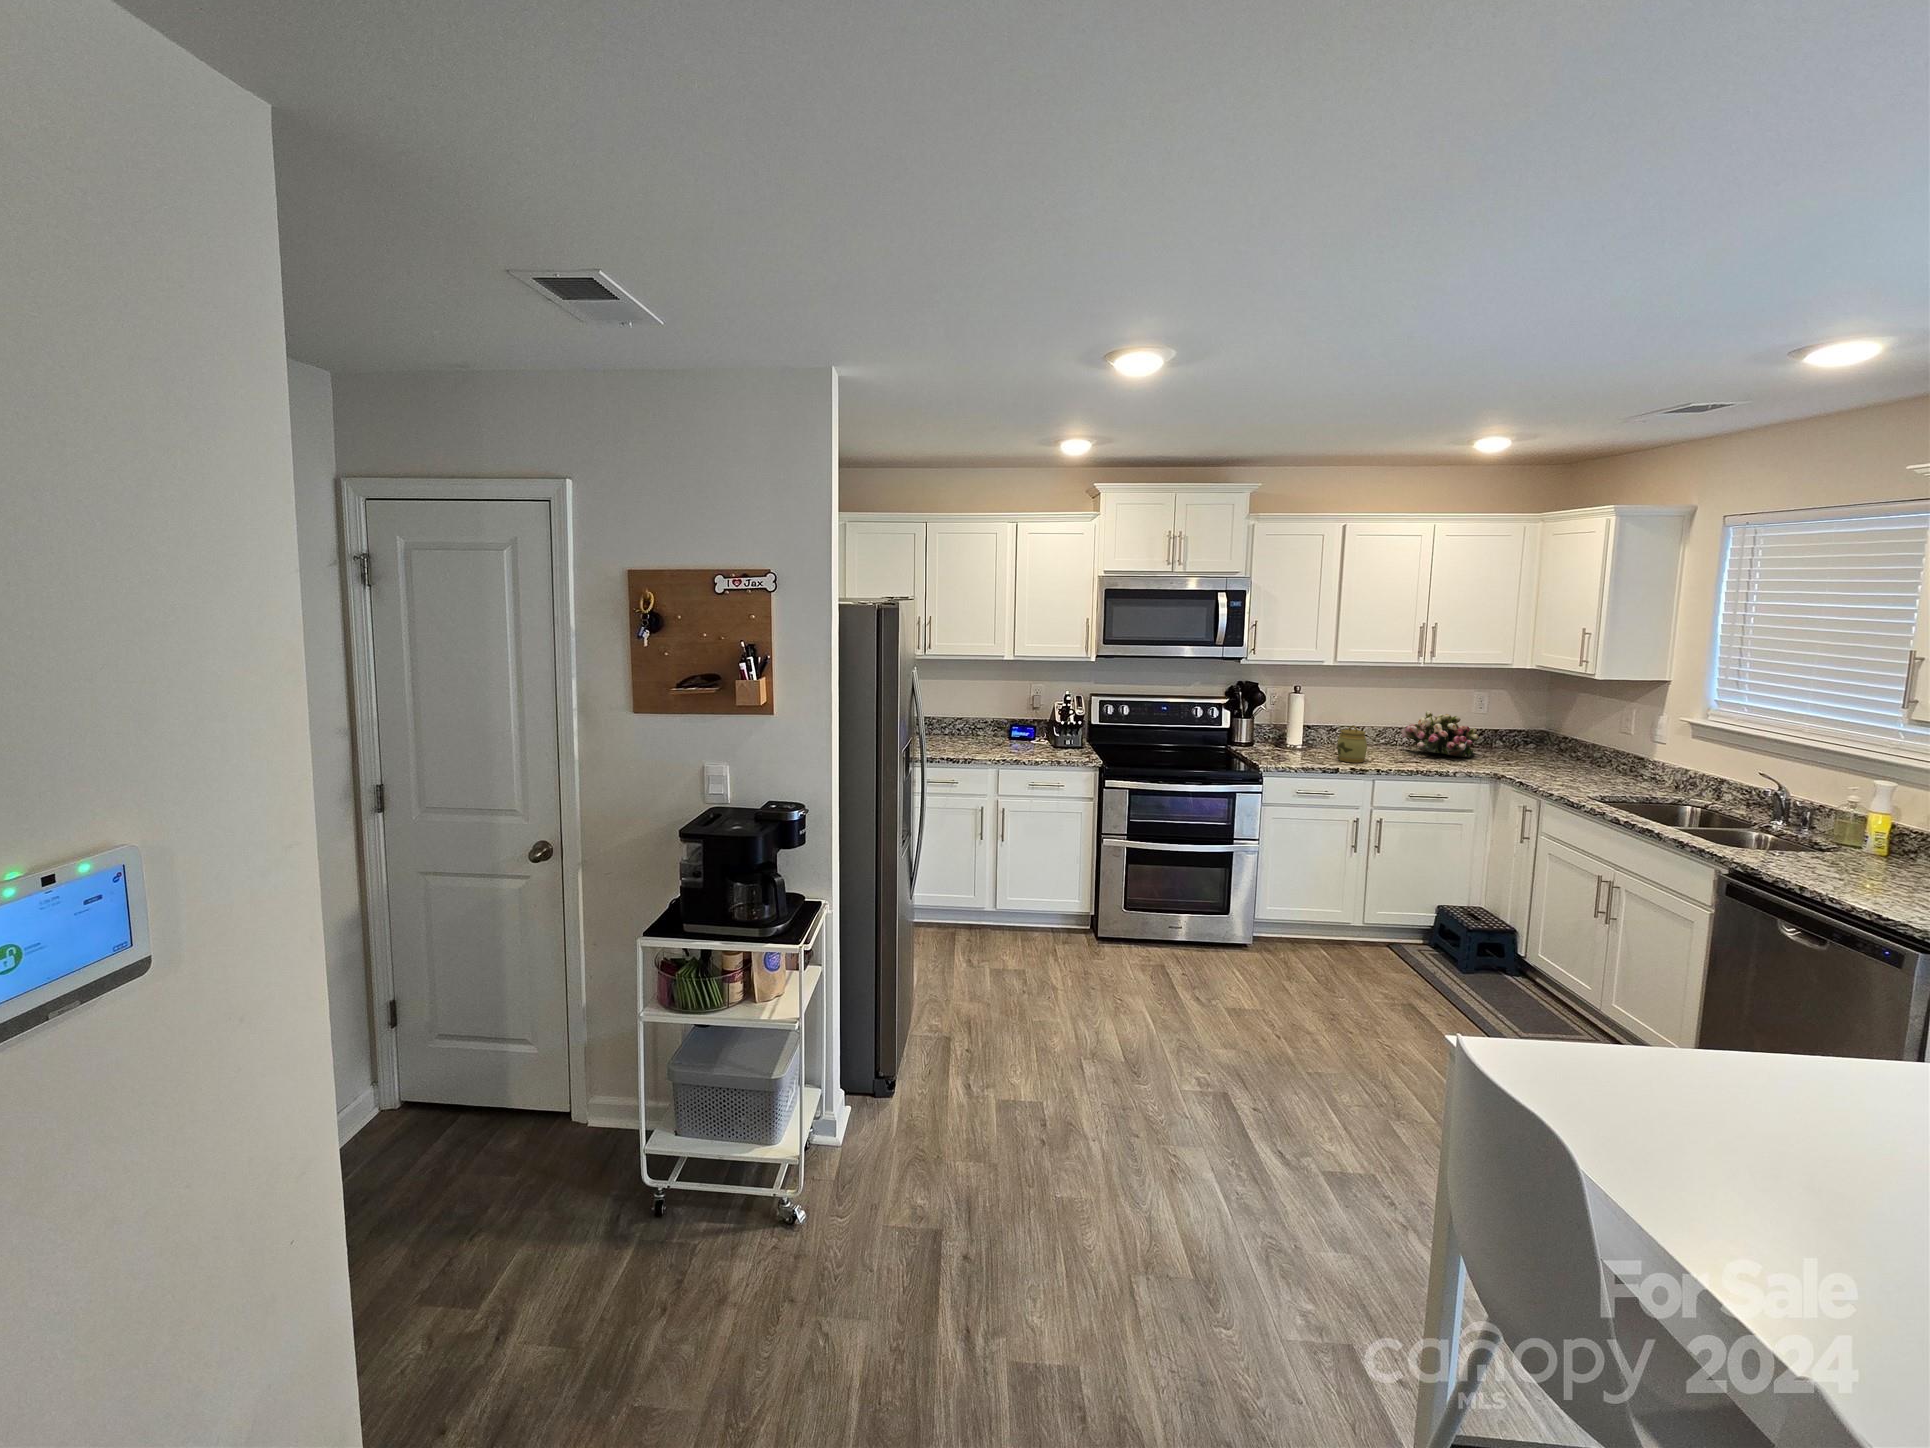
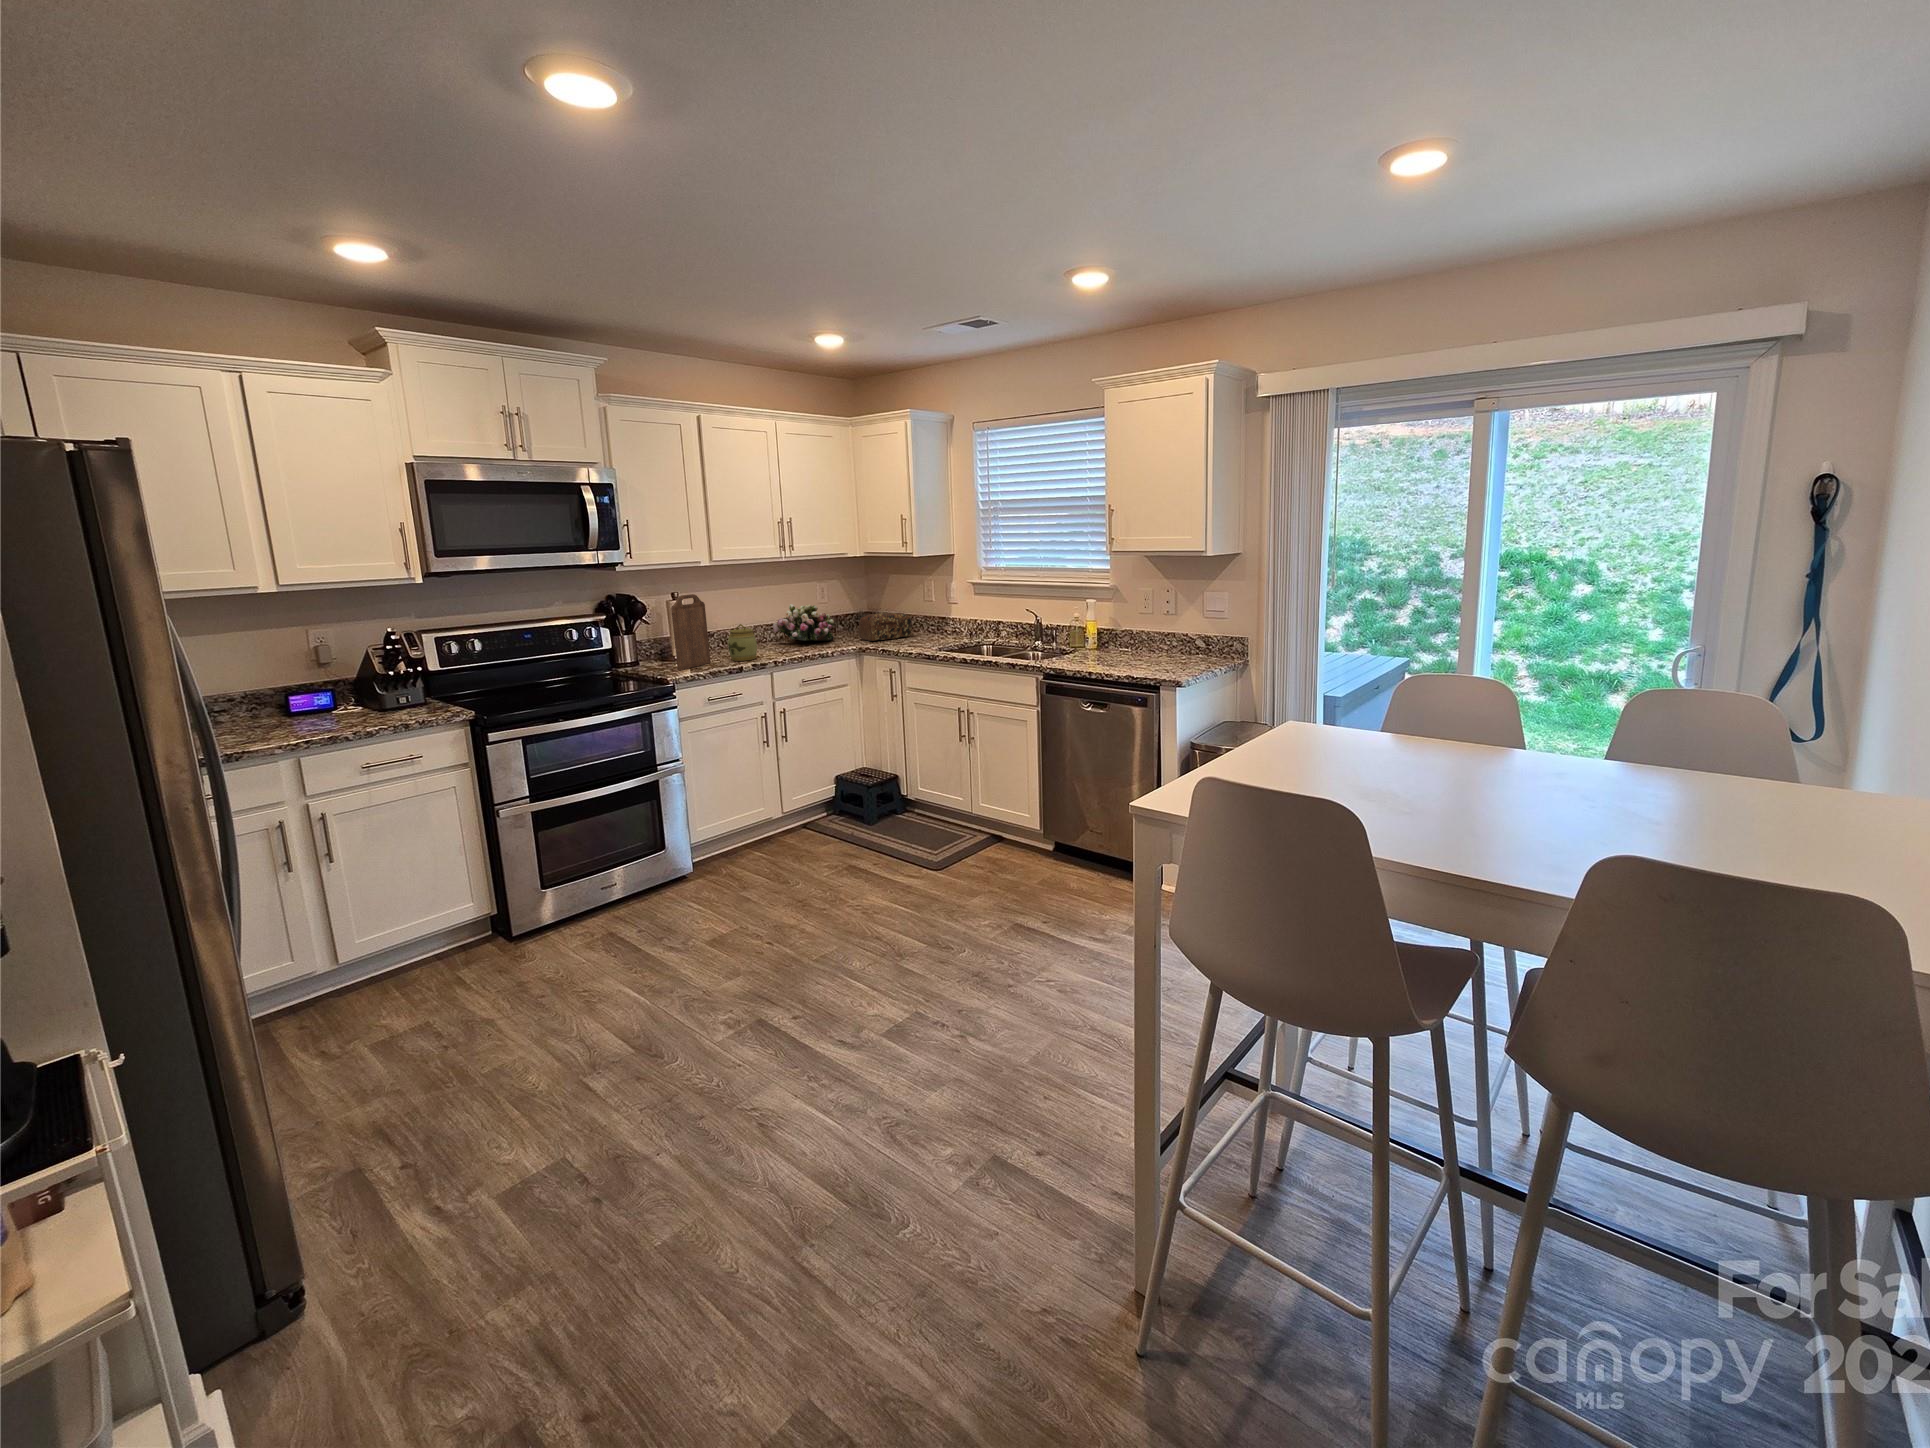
cutting board: none [1279,690,1319,759] -> present [671,594,710,670]
bread loaf: none [1508,737,1587,771] -> present [858,612,912,641]

